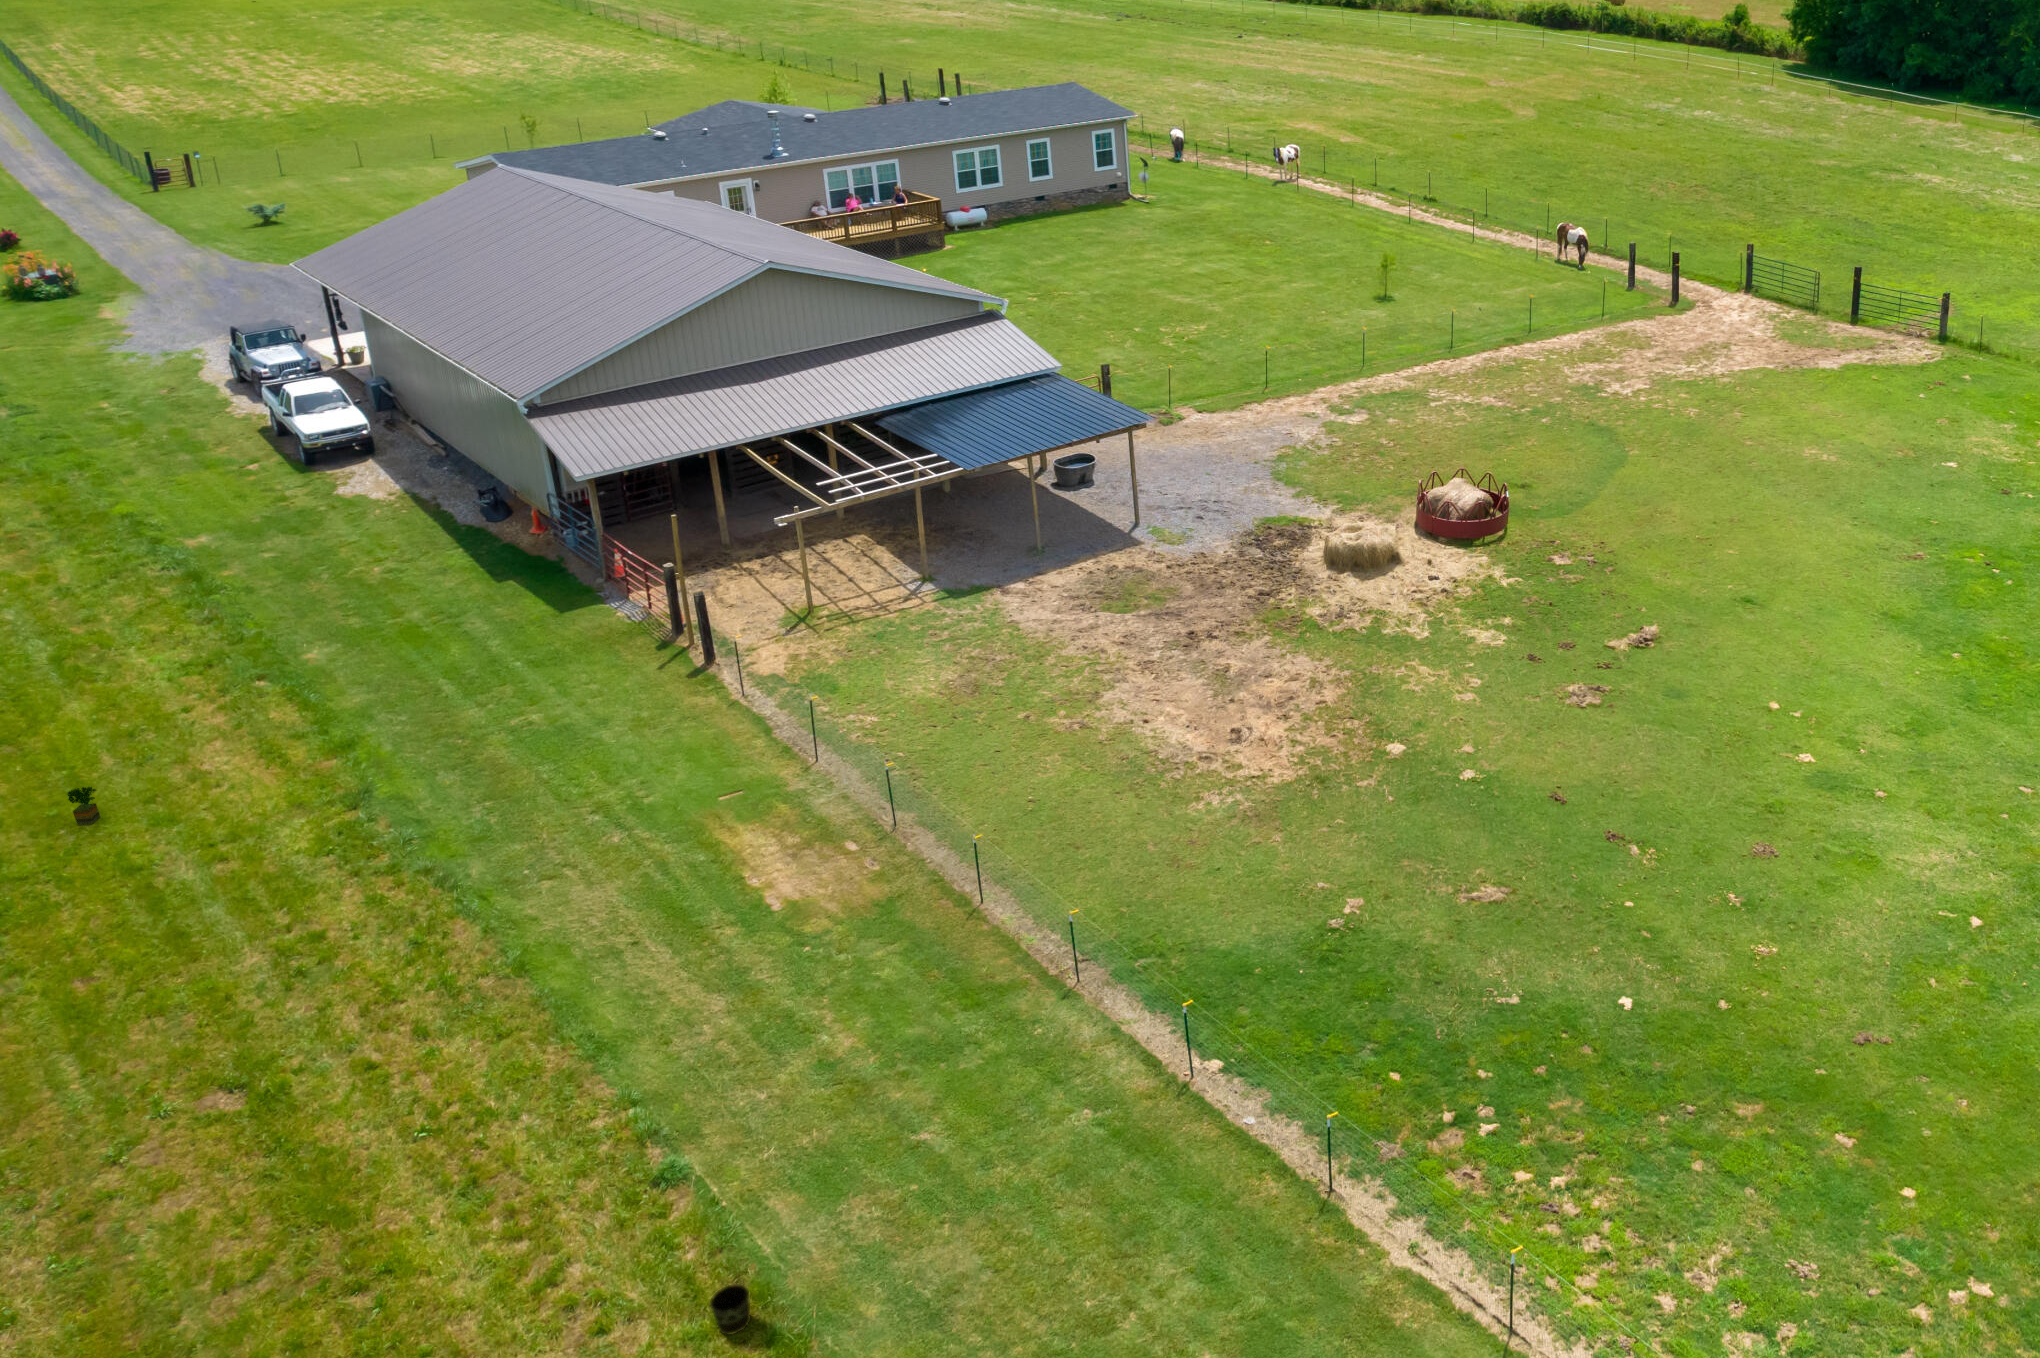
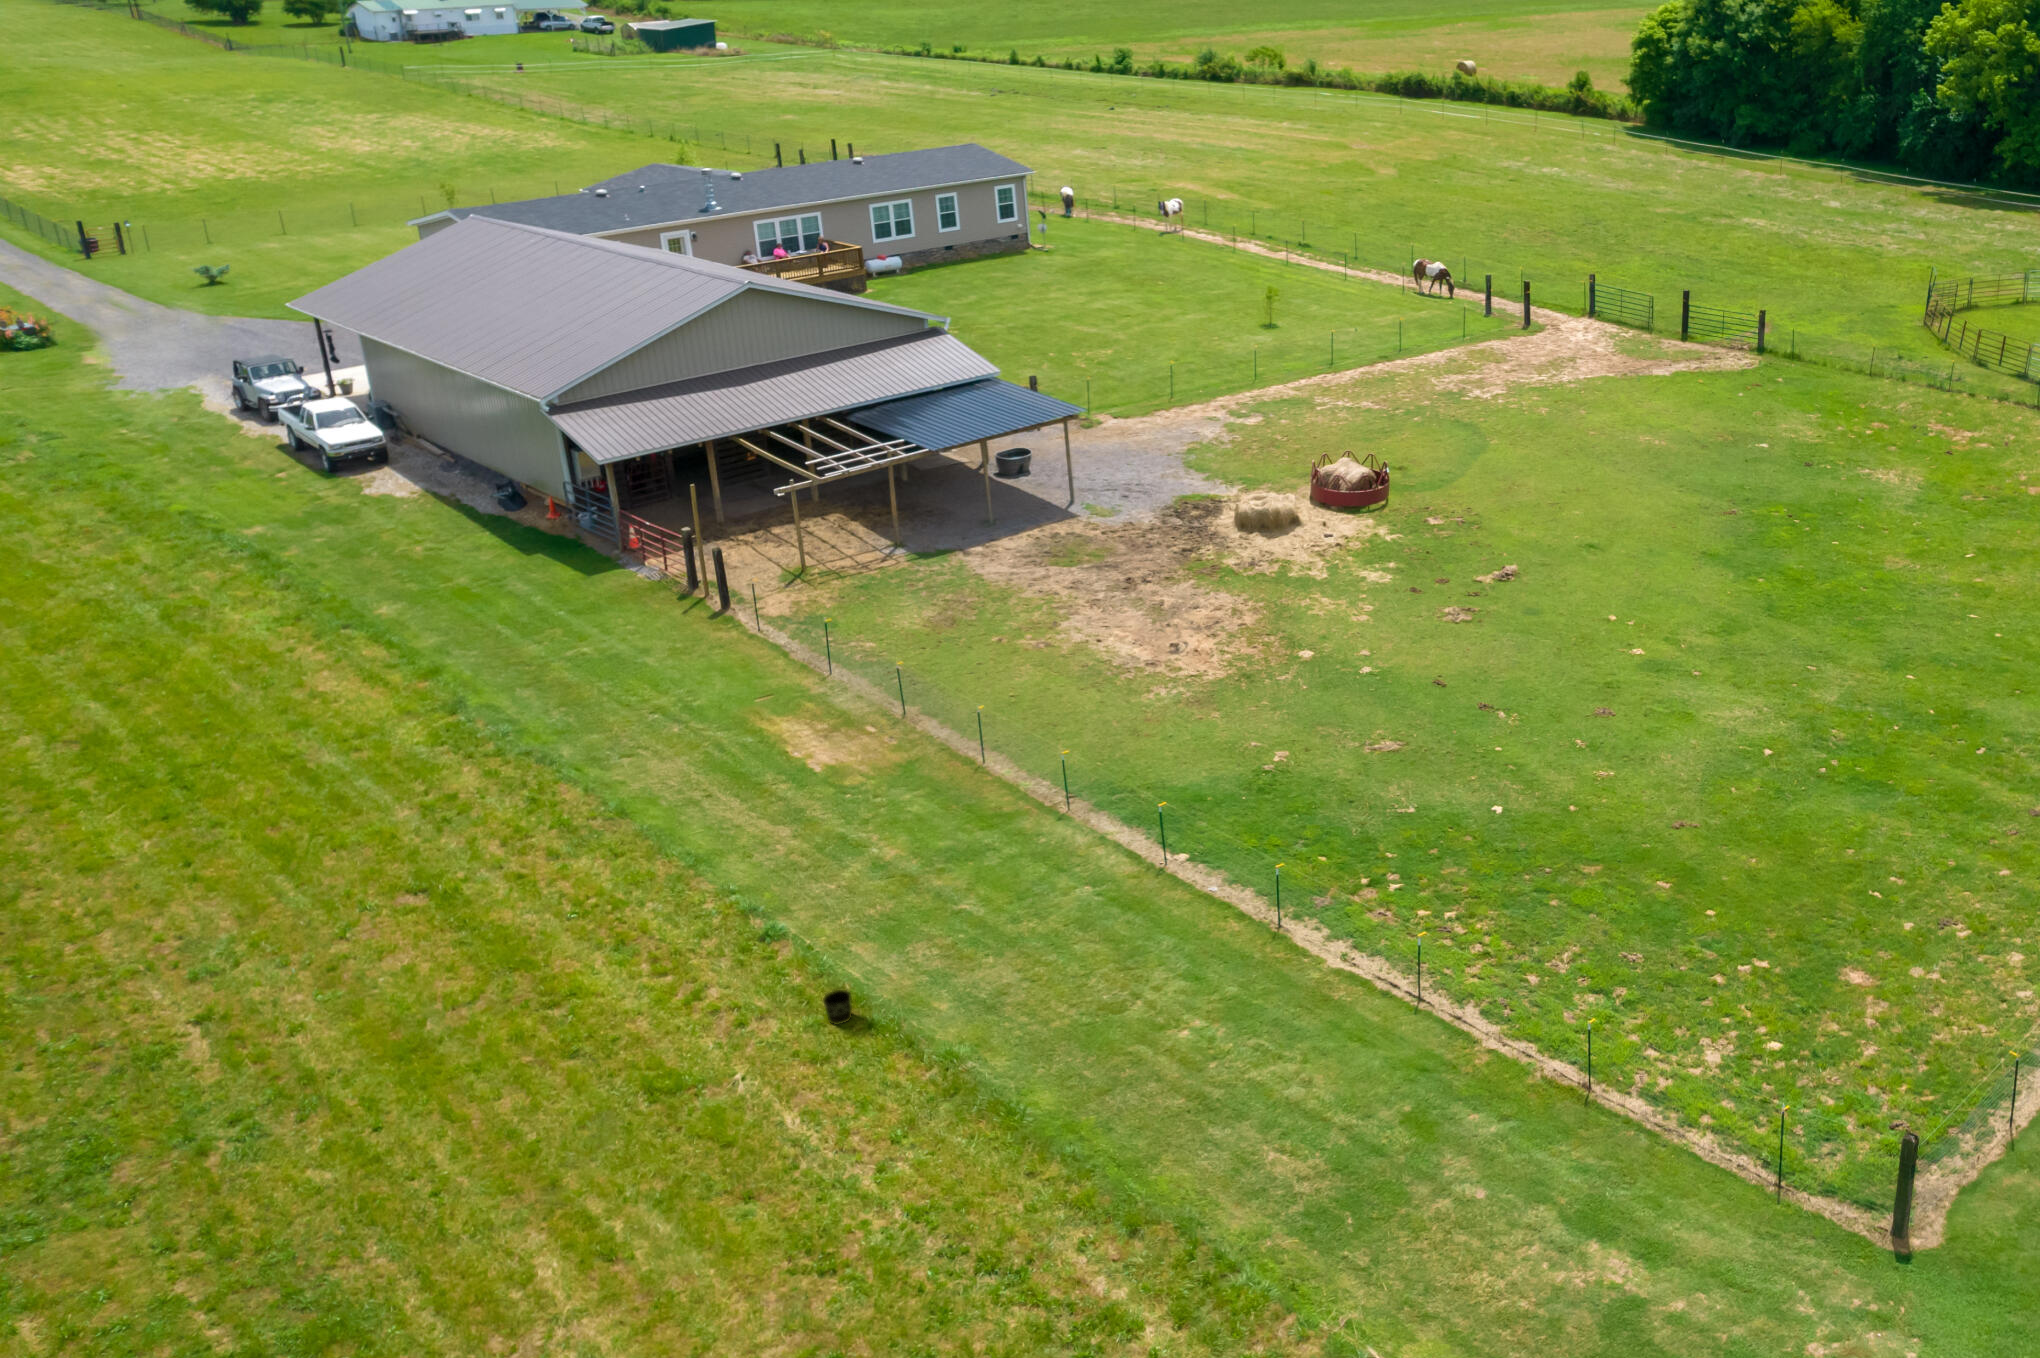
potted tree: present [67,787,100,825] -> none [191,706,219,739]

